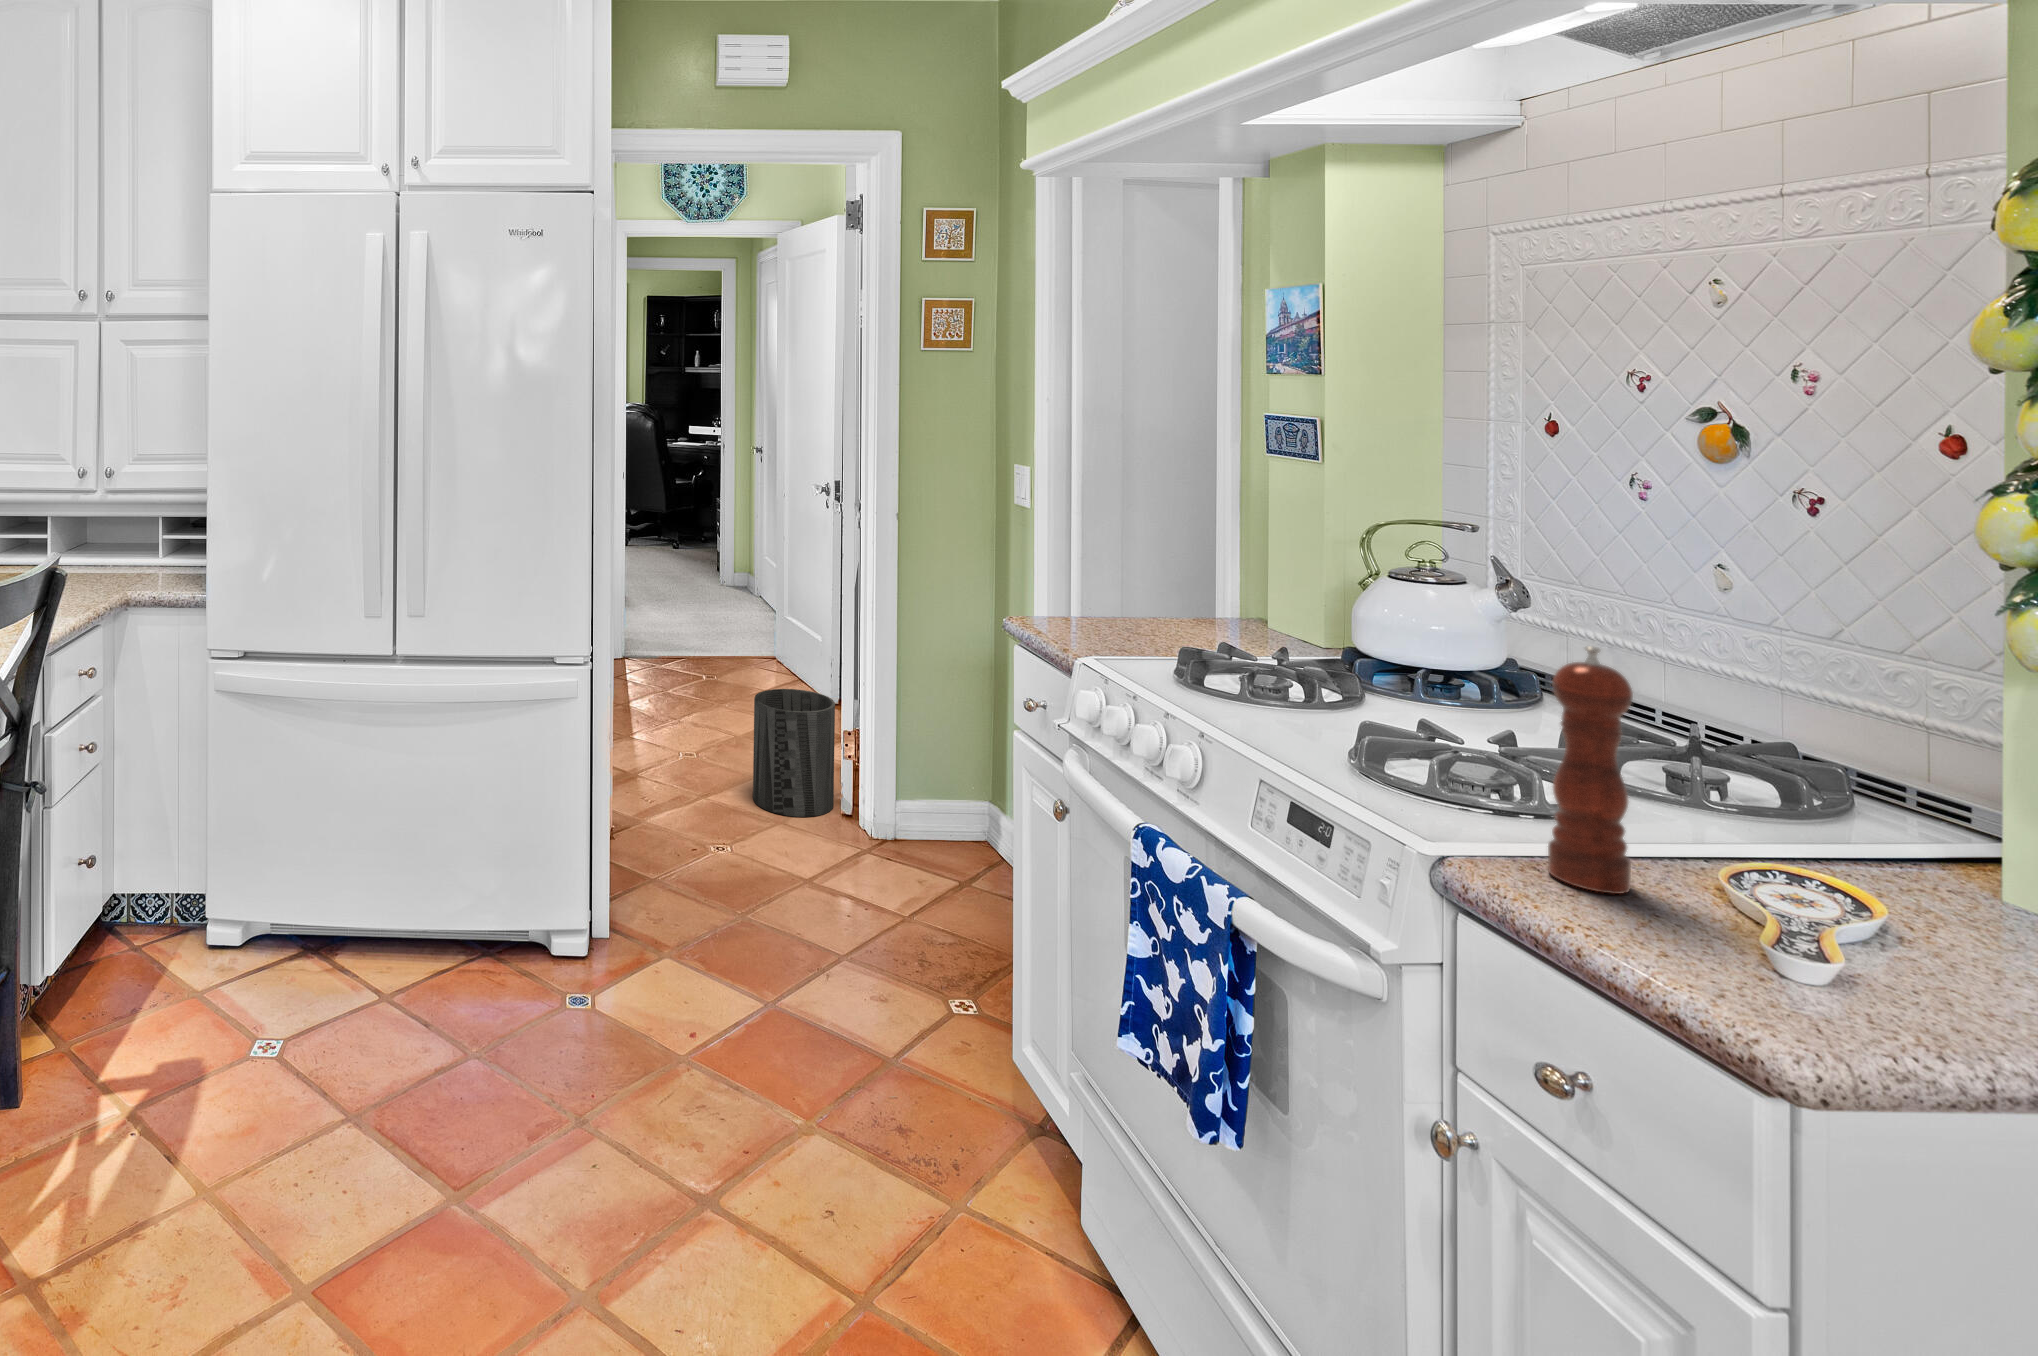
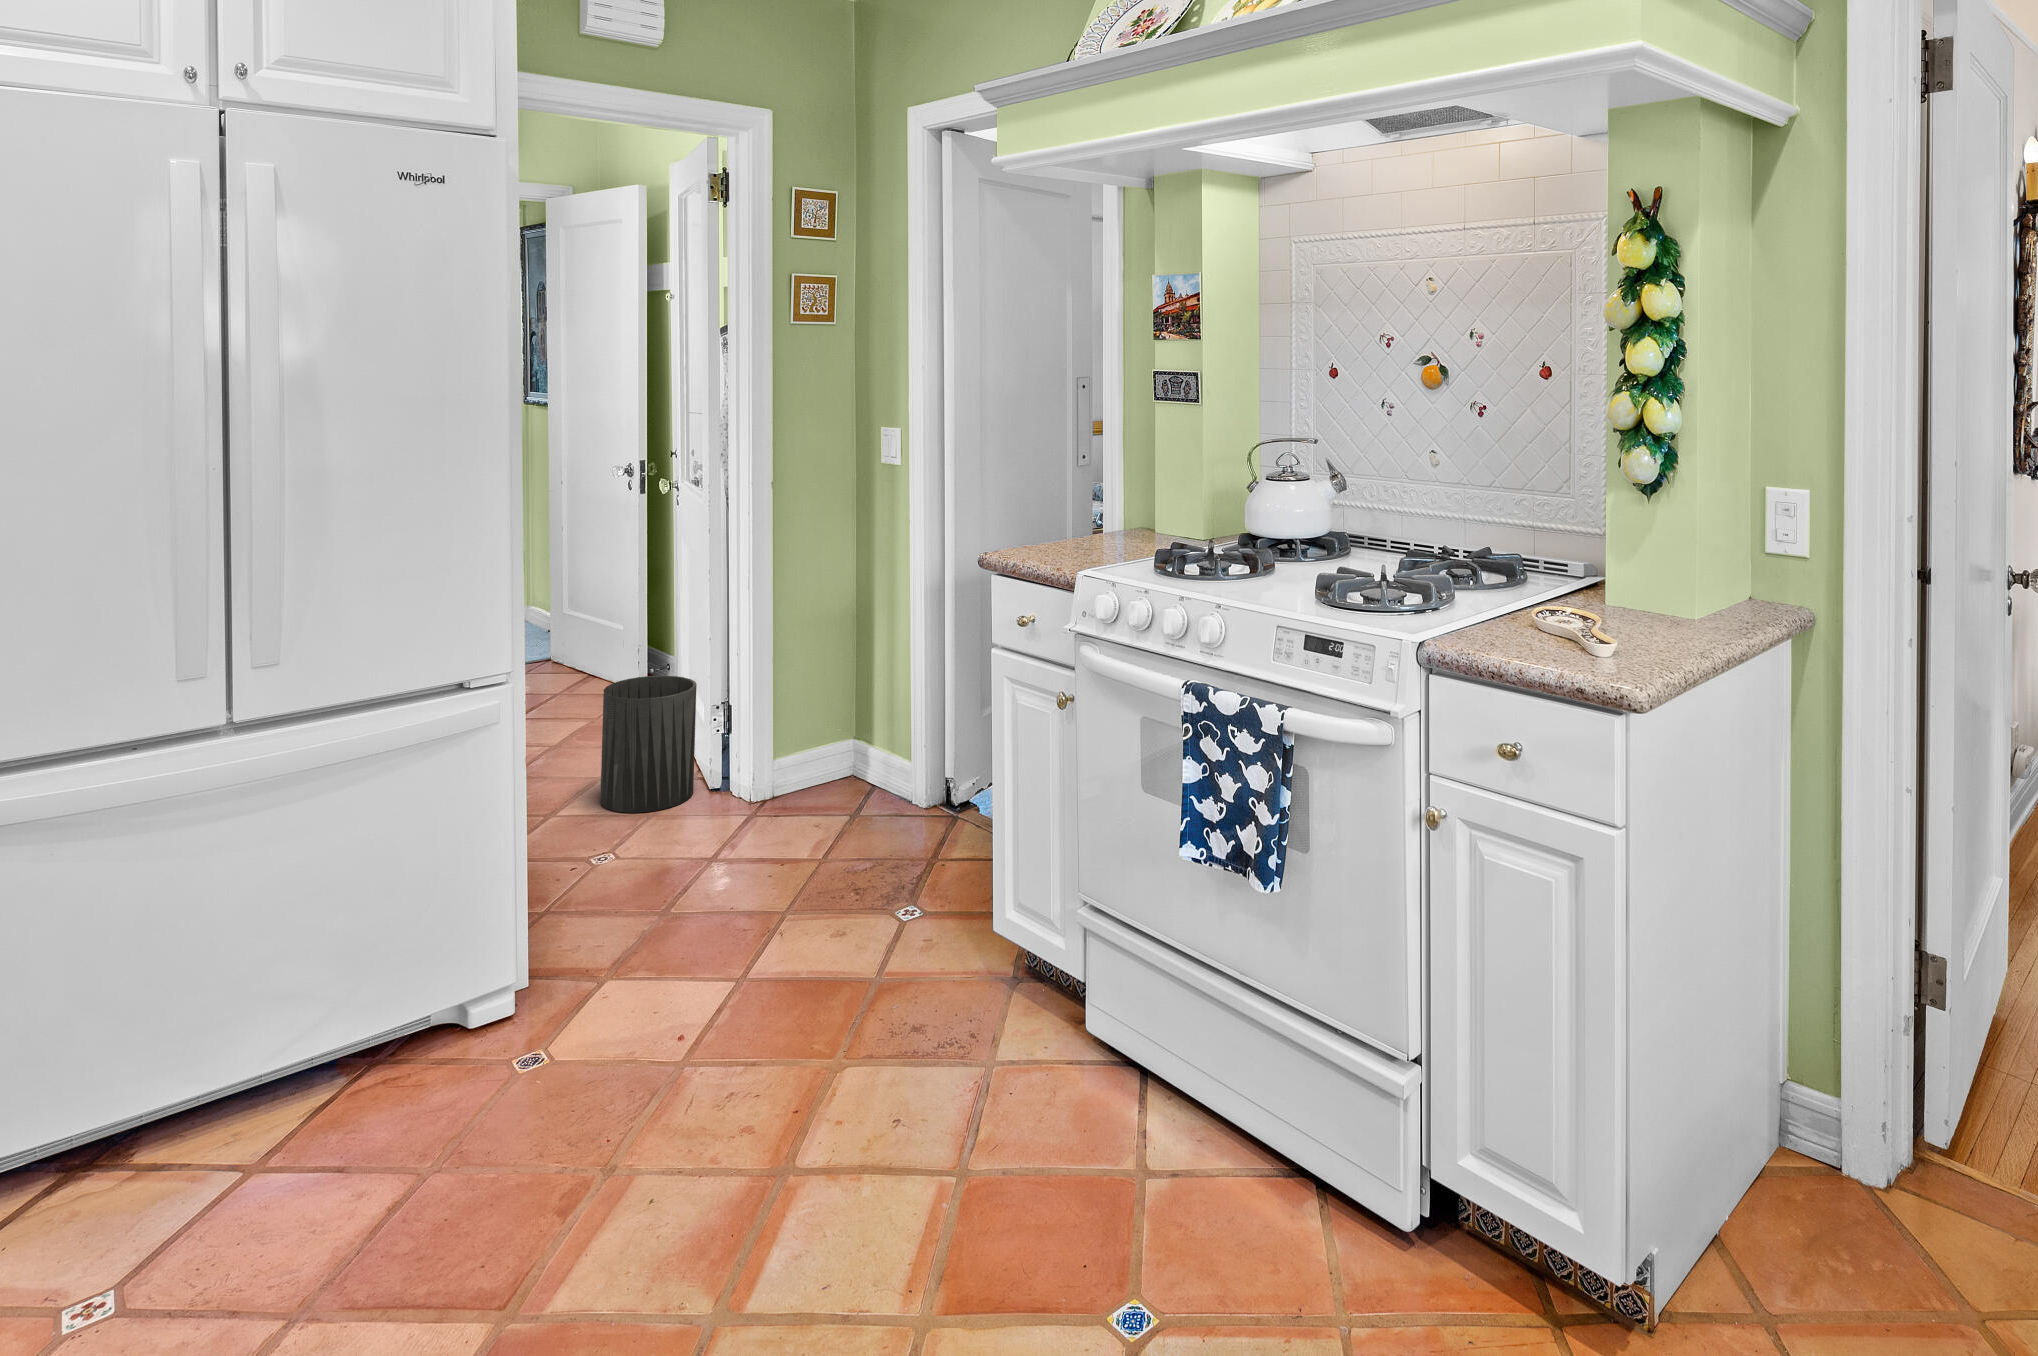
pepper mill: present [1548,646,1633,894] -> none [1464,497,1506,641]

